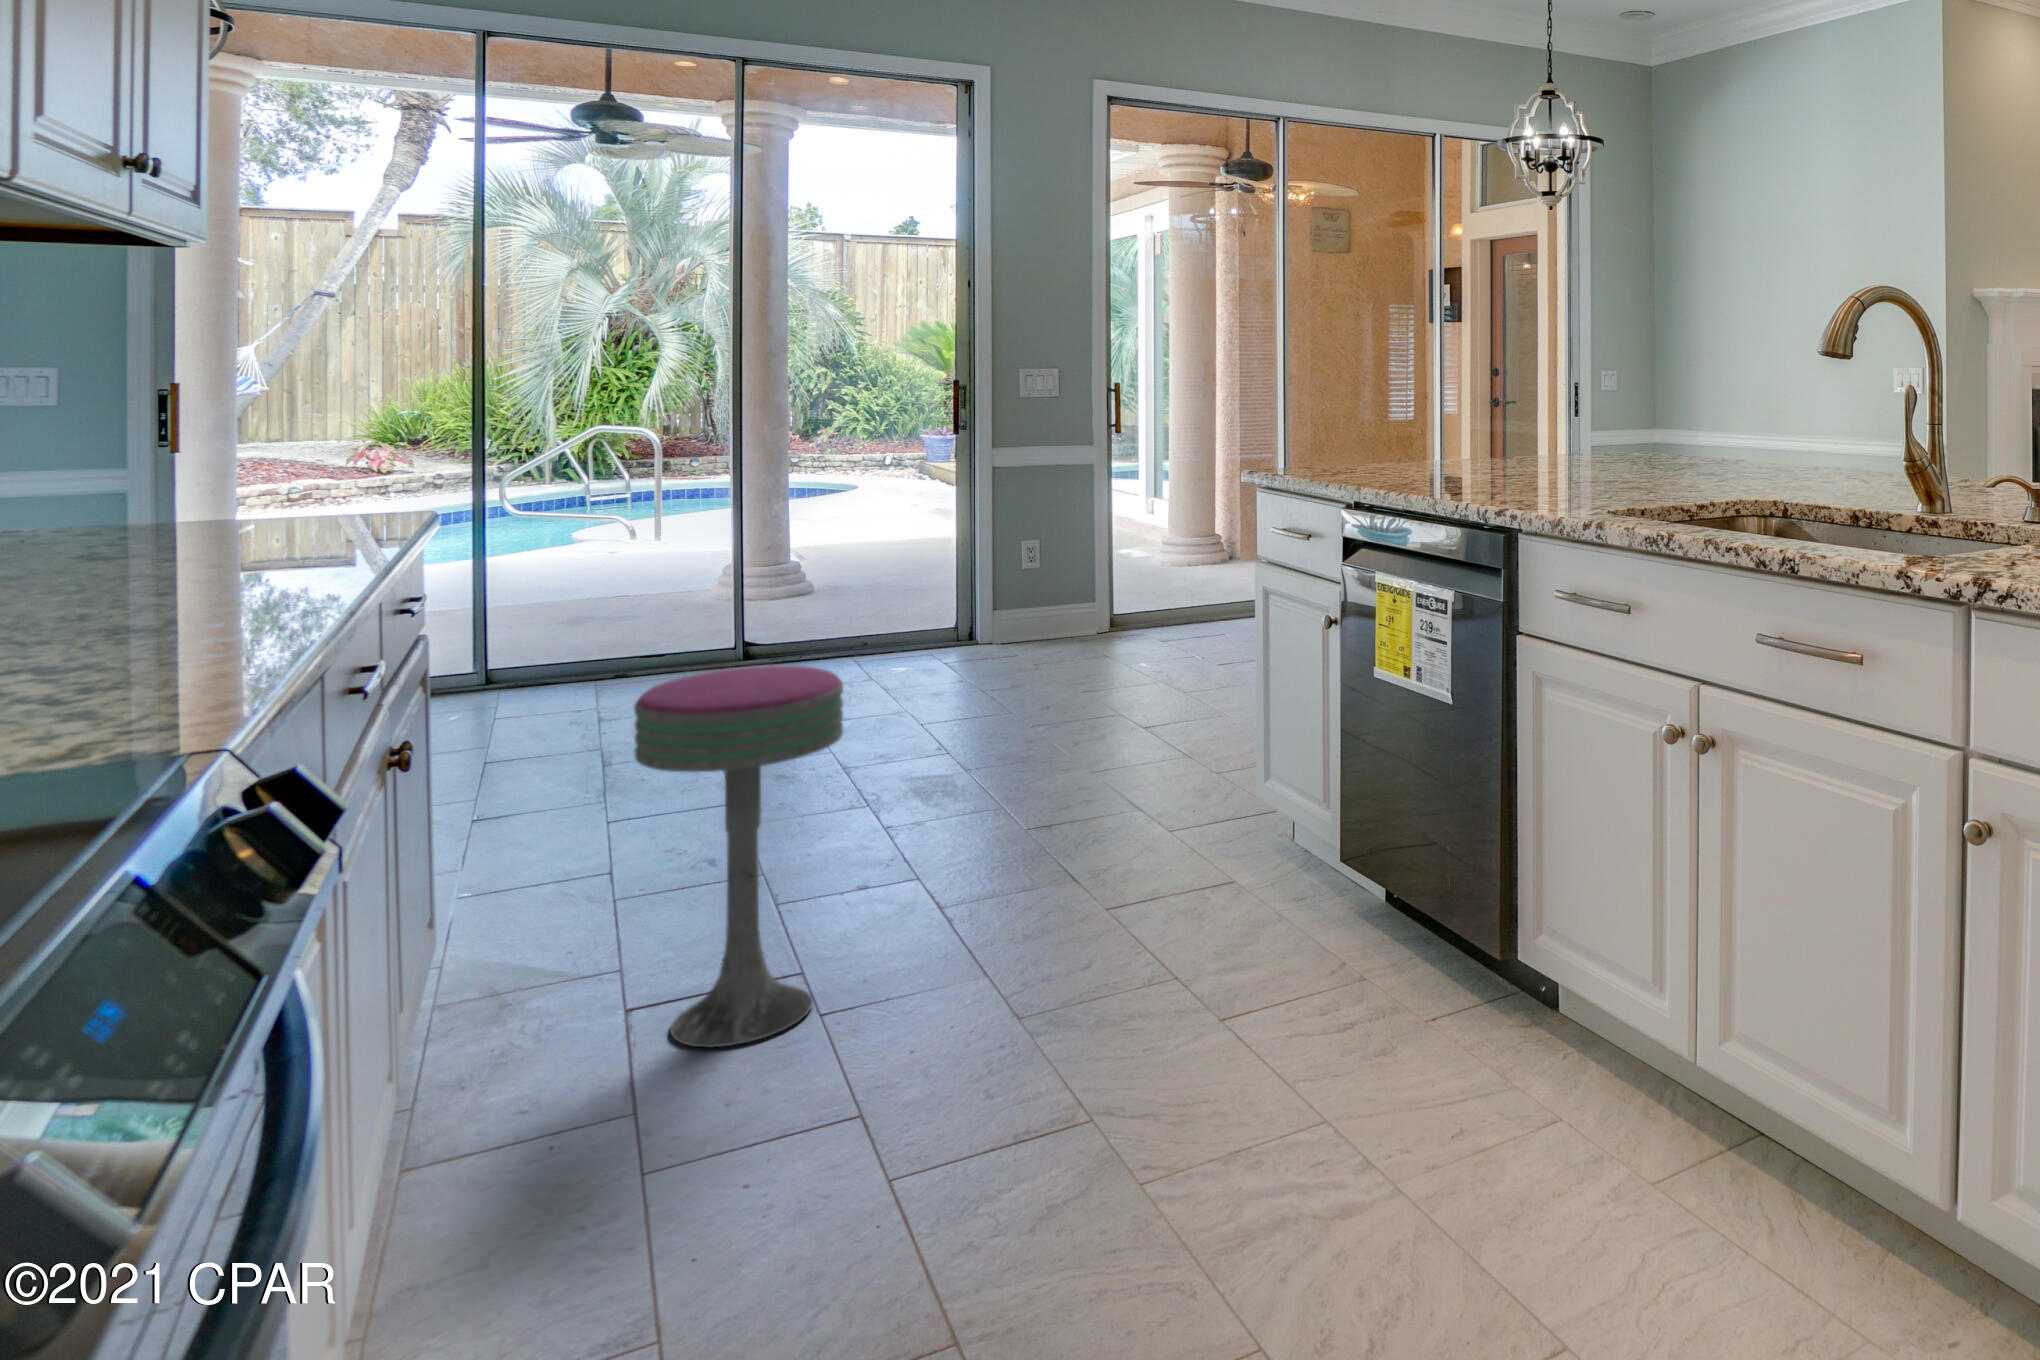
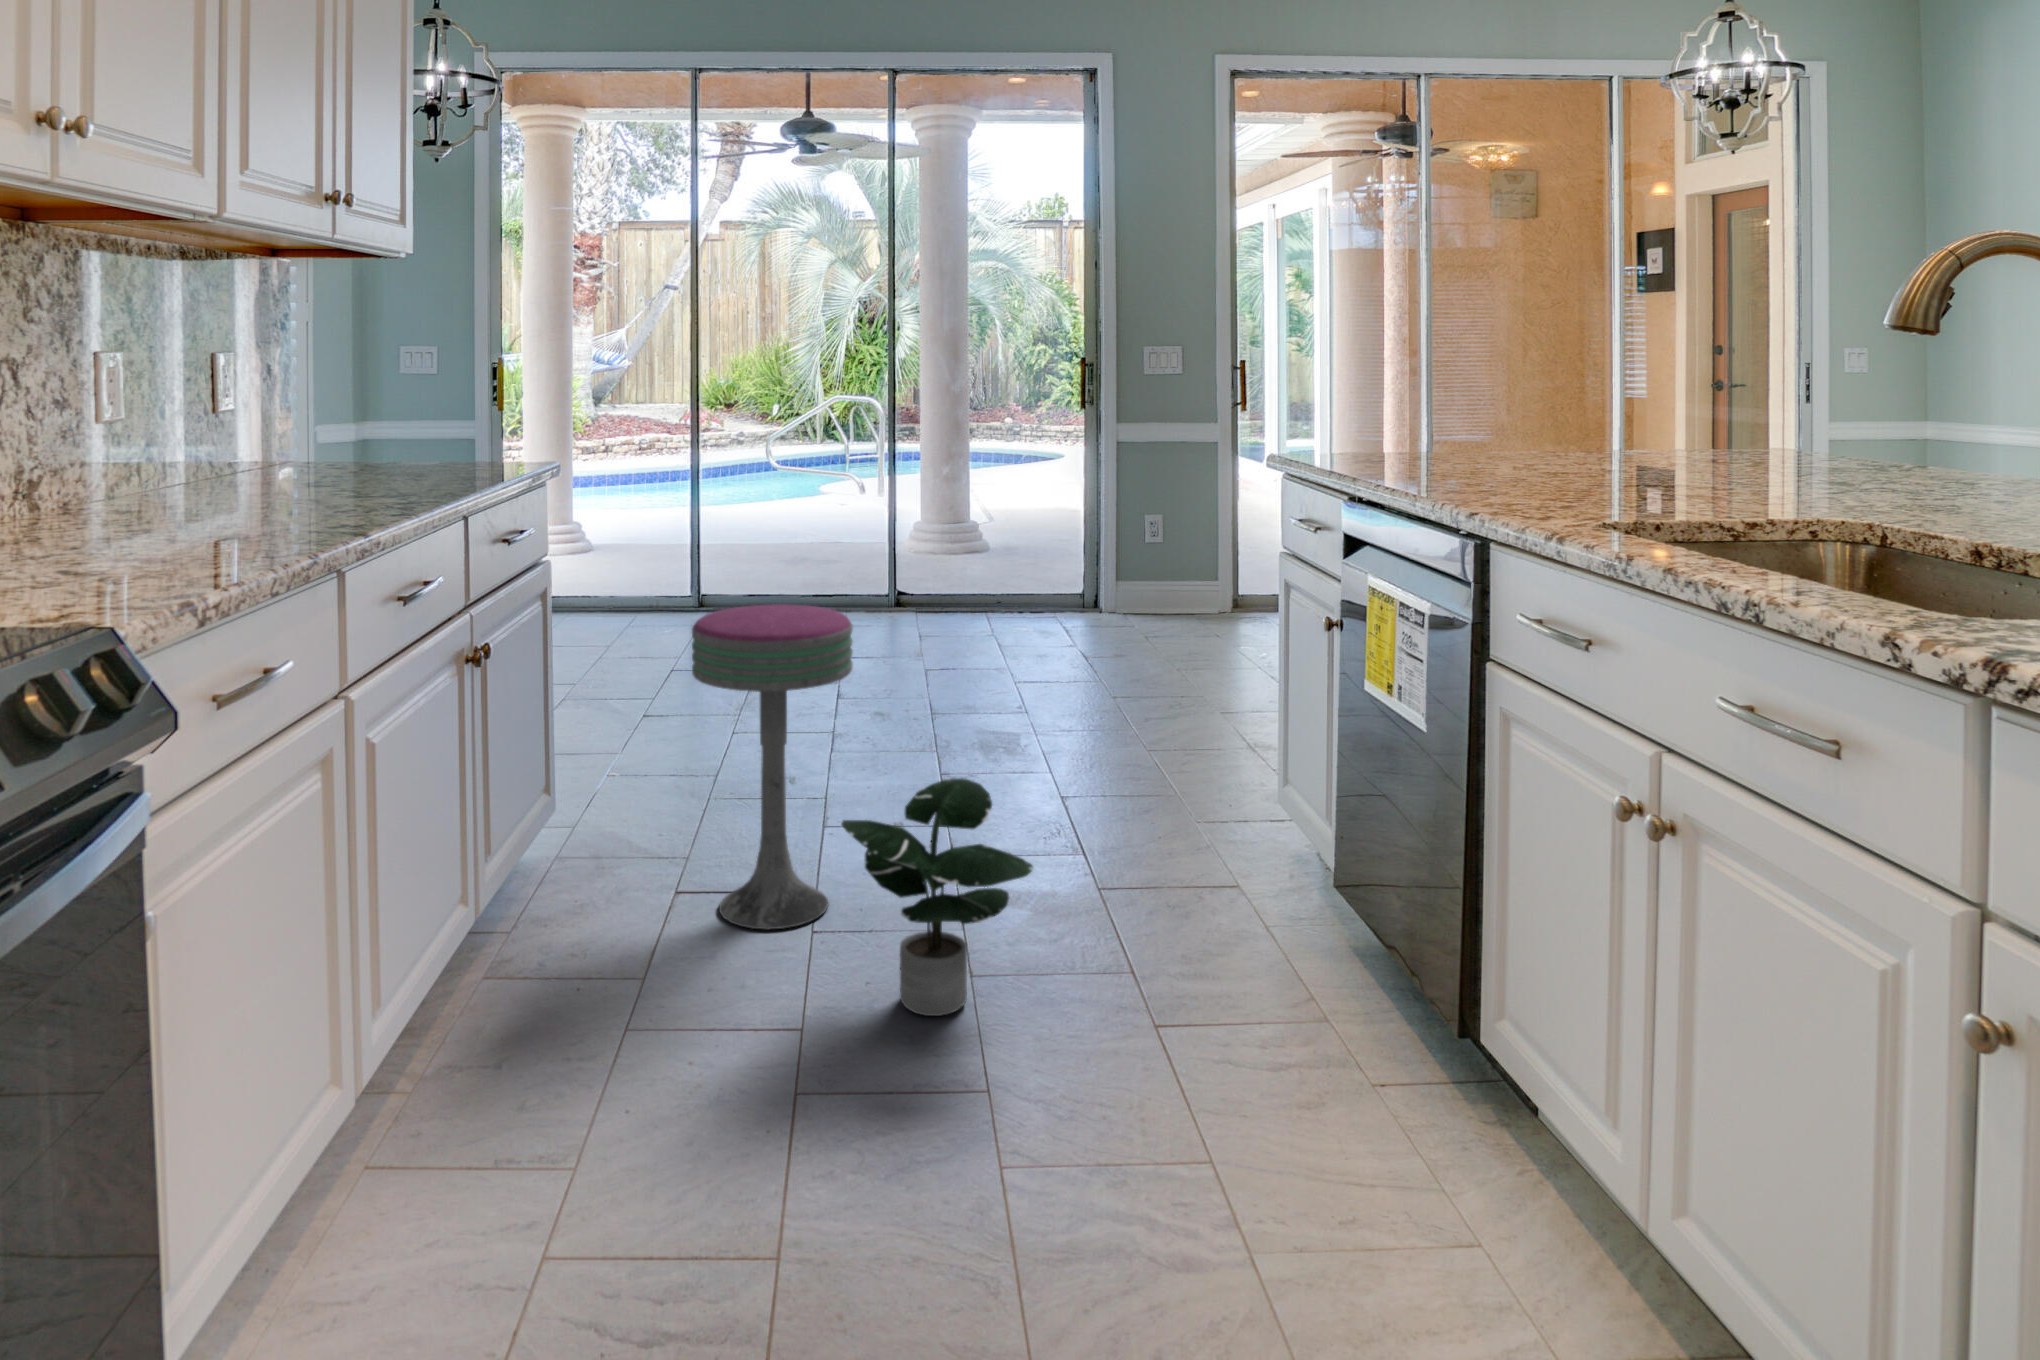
potted plant: none [883,824,1102,1081] -> present [841,778,1033,1016]

